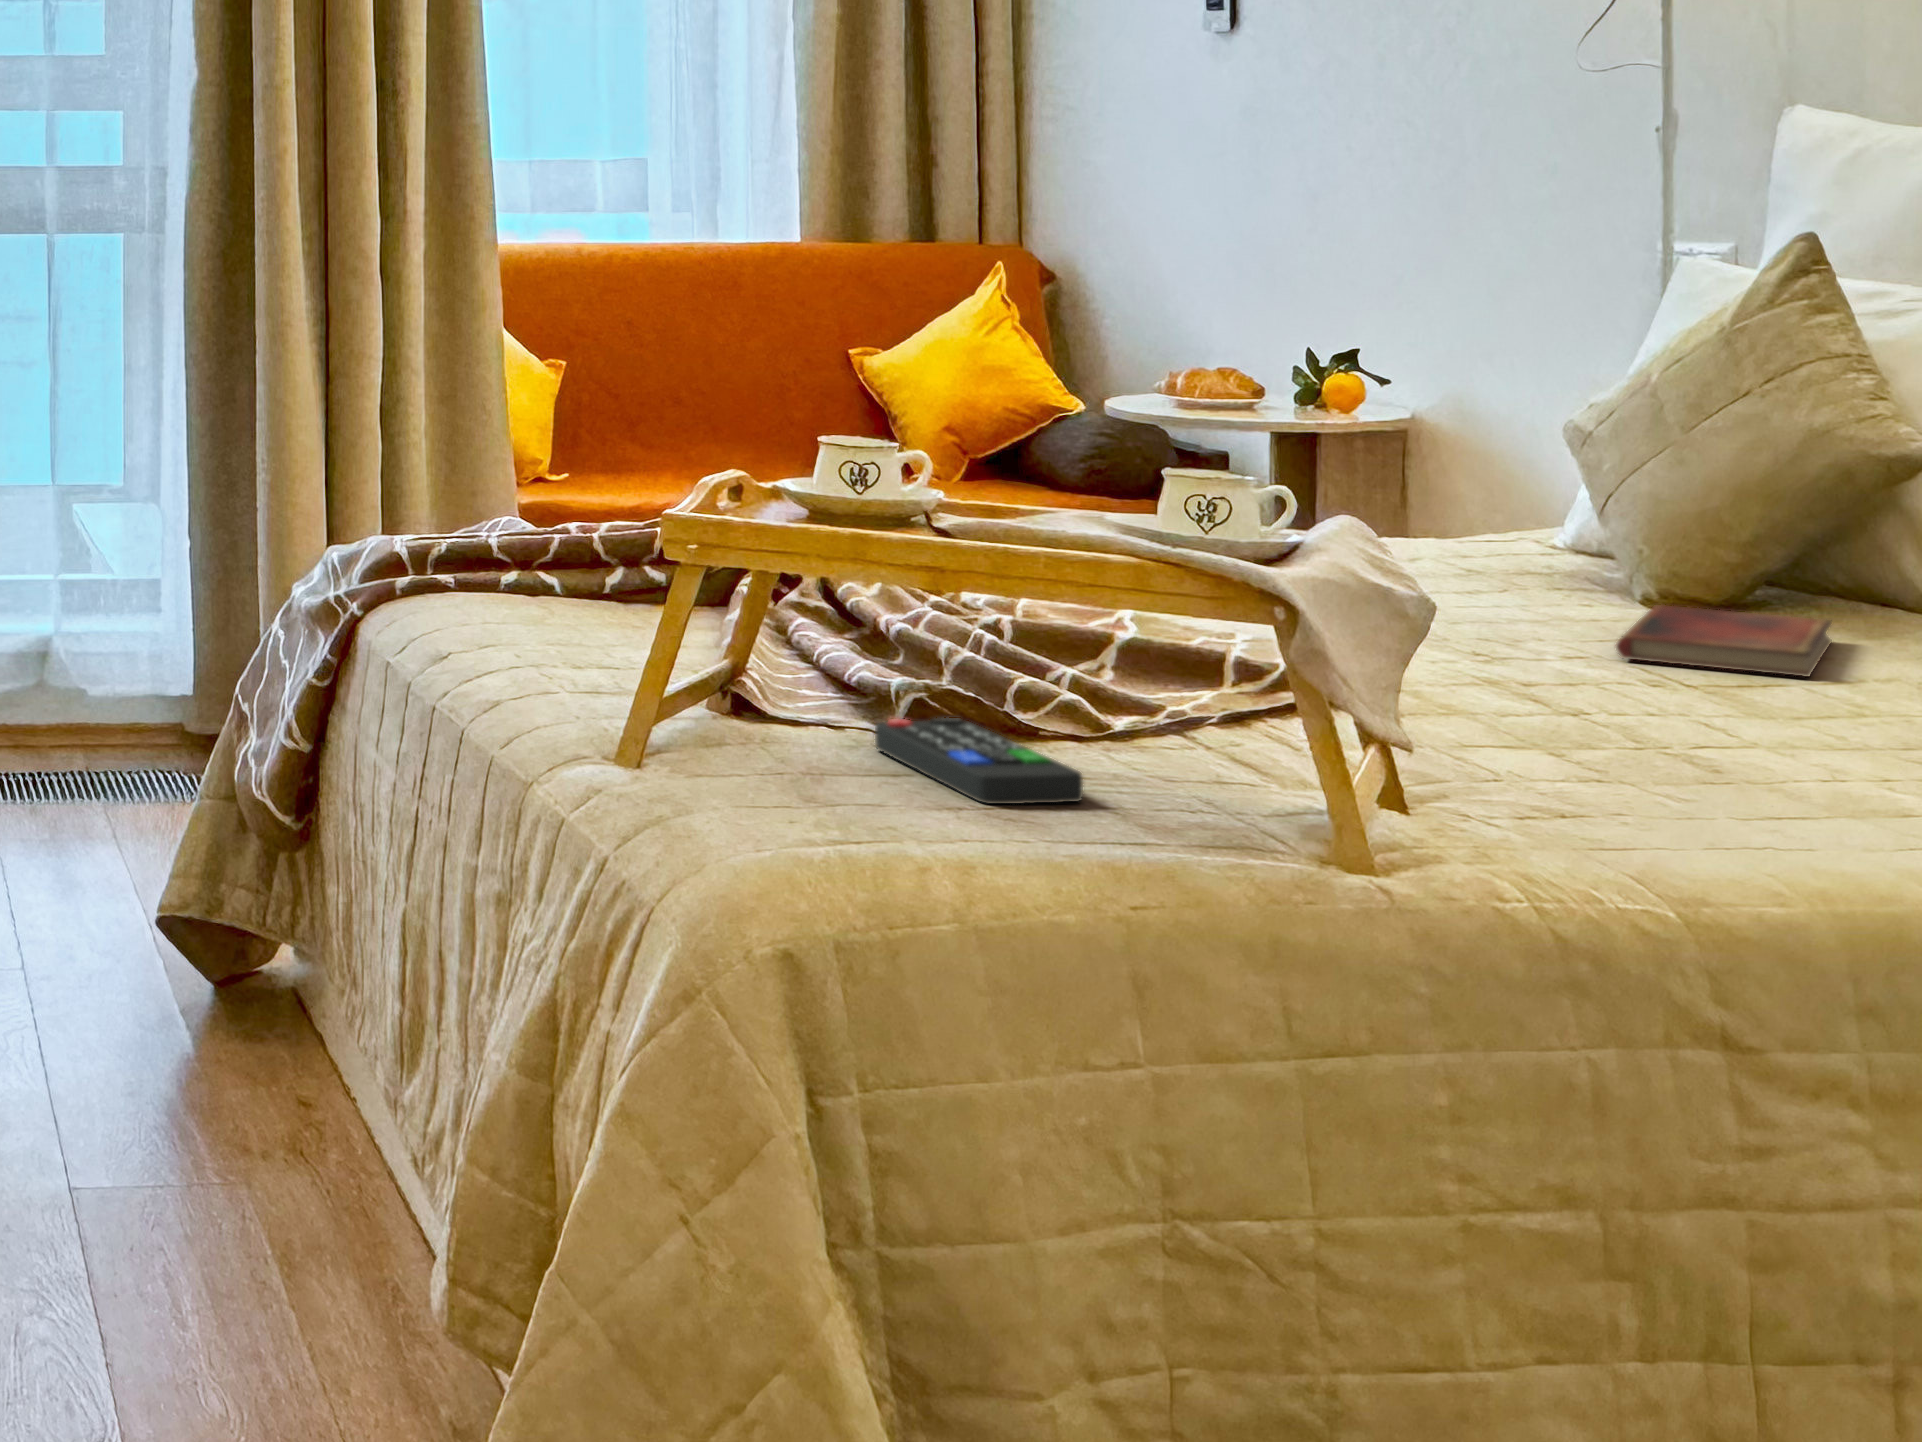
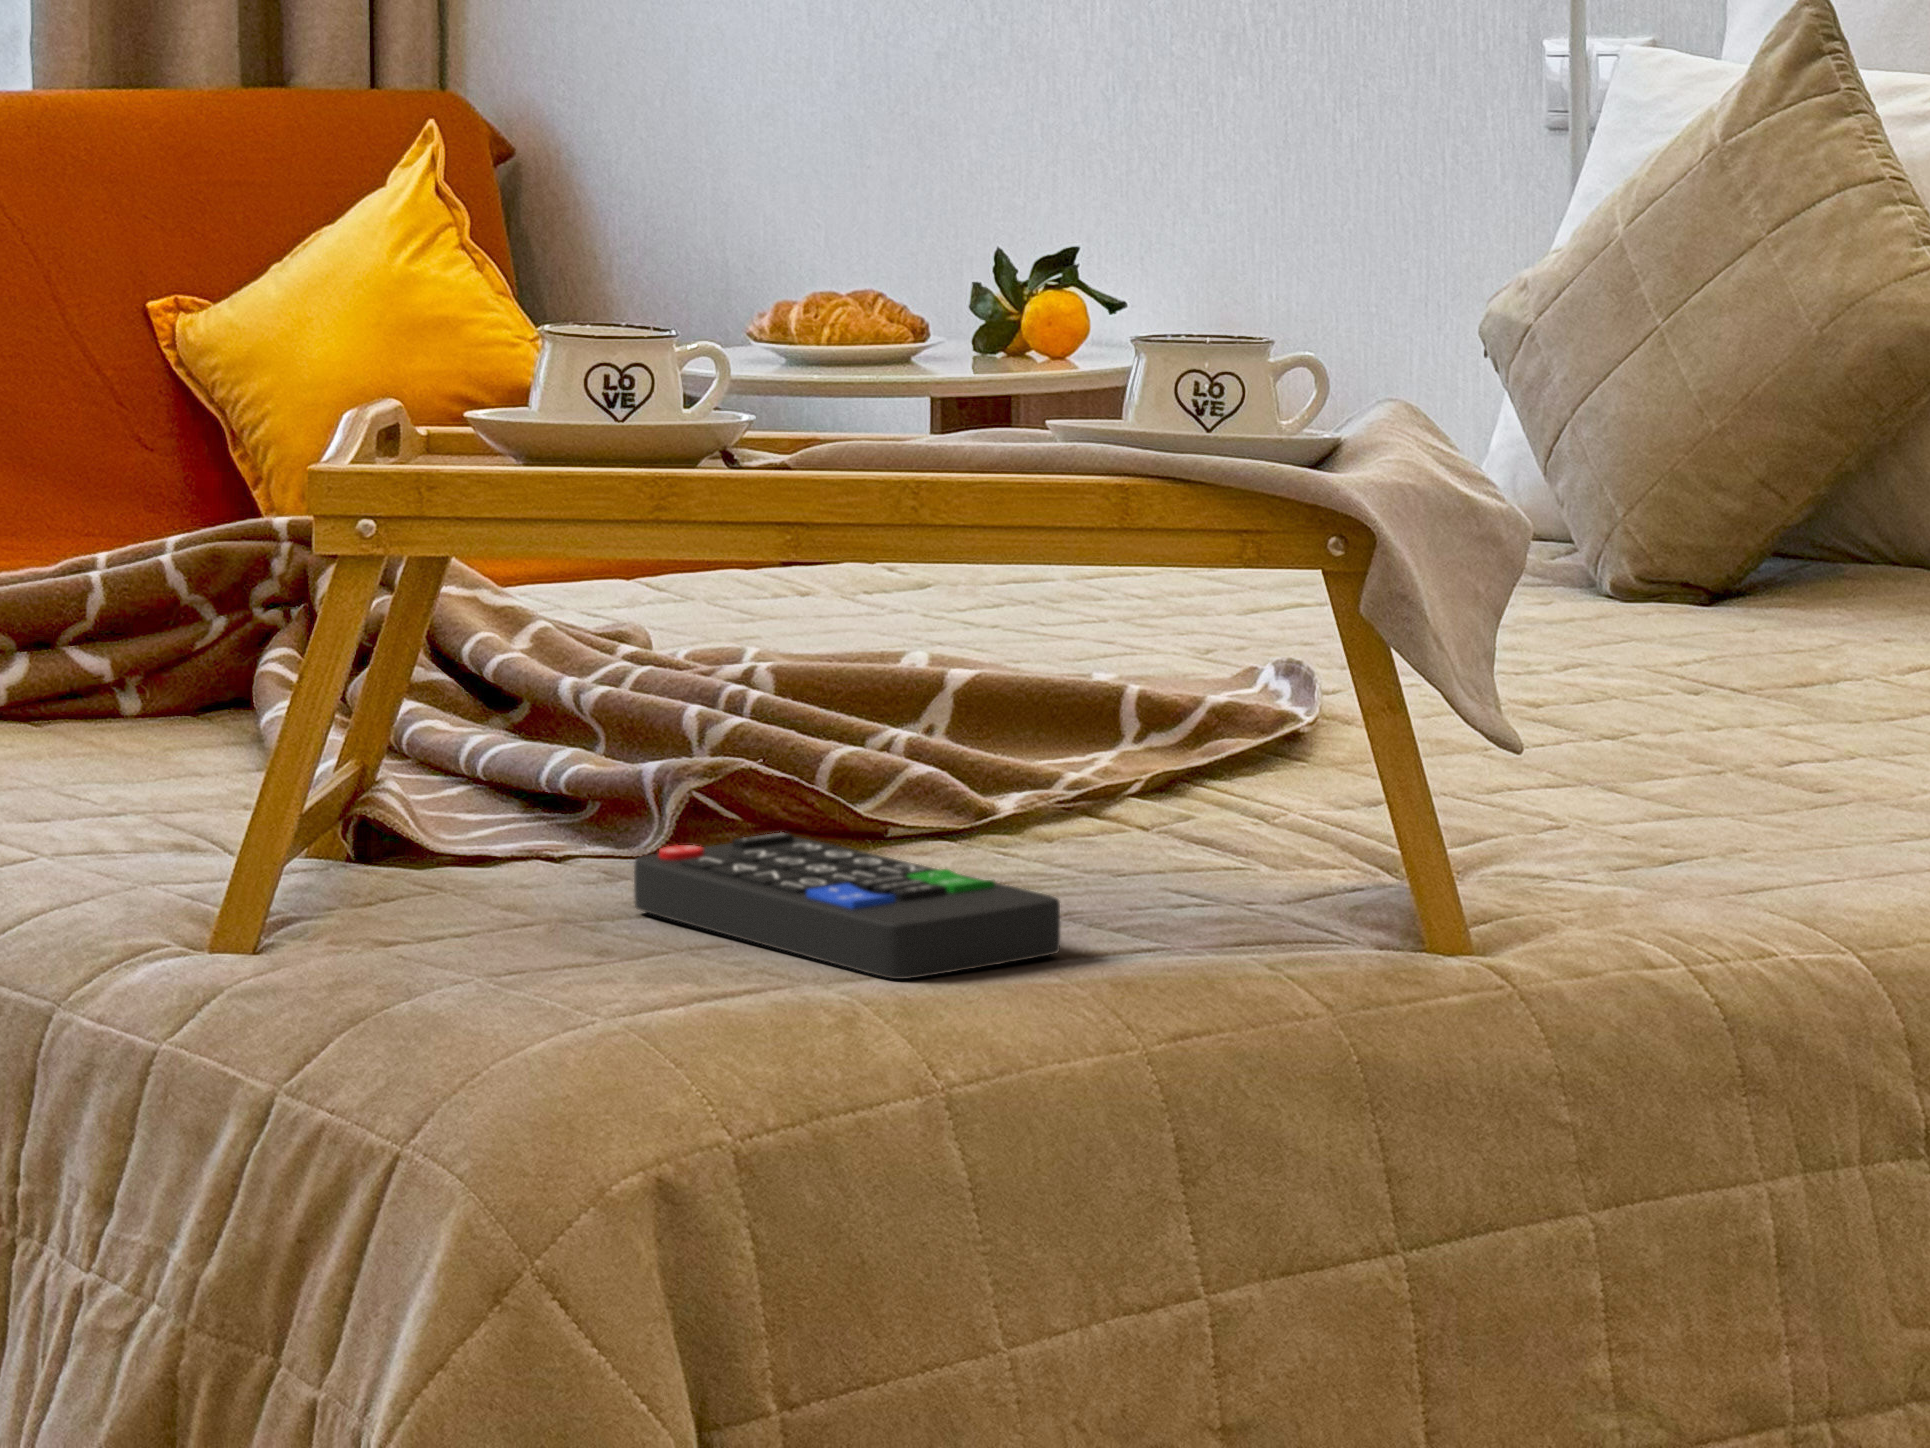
diary: present [1616,605,1831,677] -> none [1629,573,1892,652]

